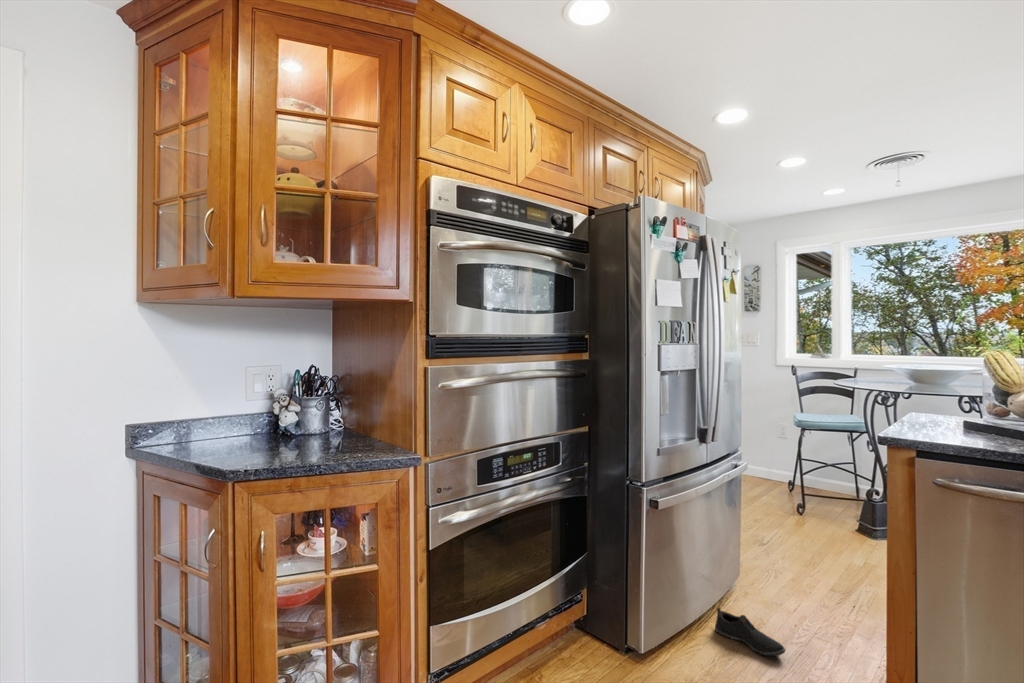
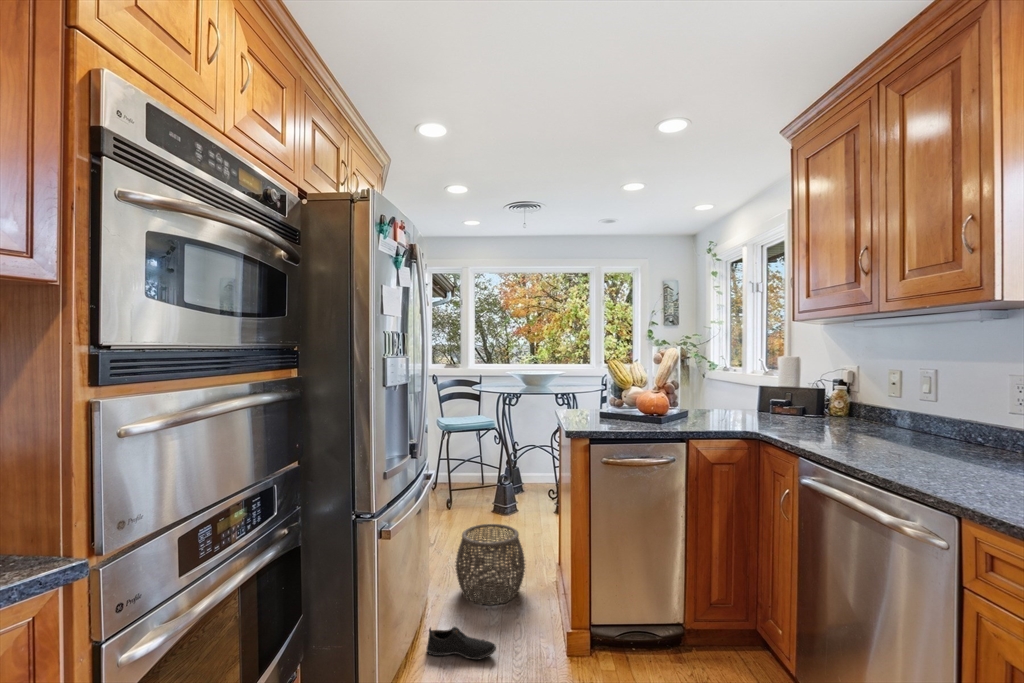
woven basket: none [768,528,856,619] -> present [456,524,525,605]

